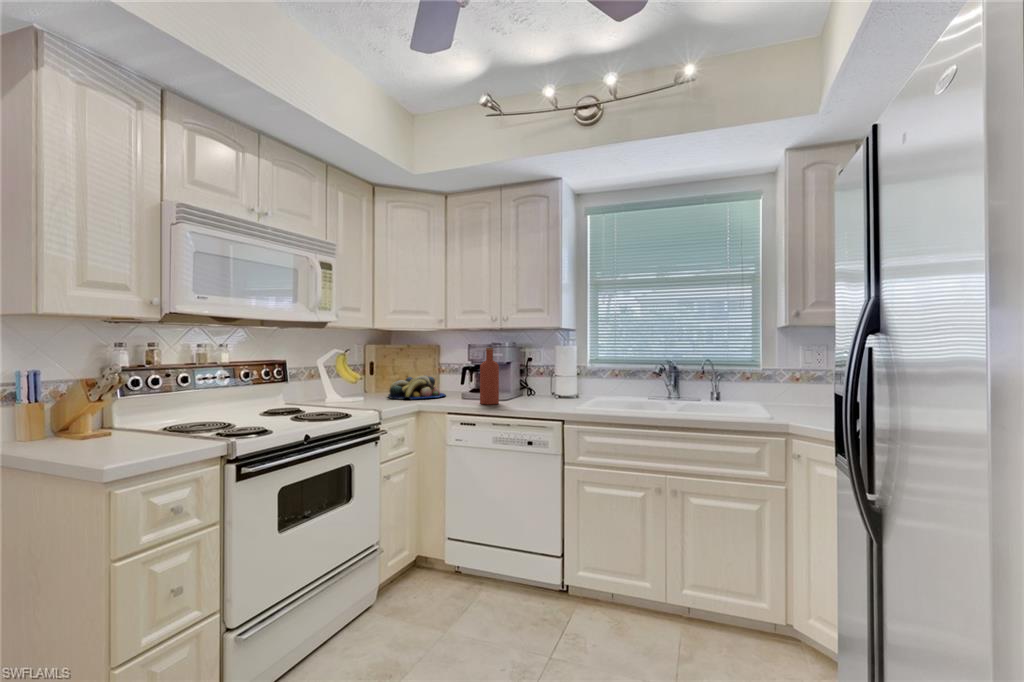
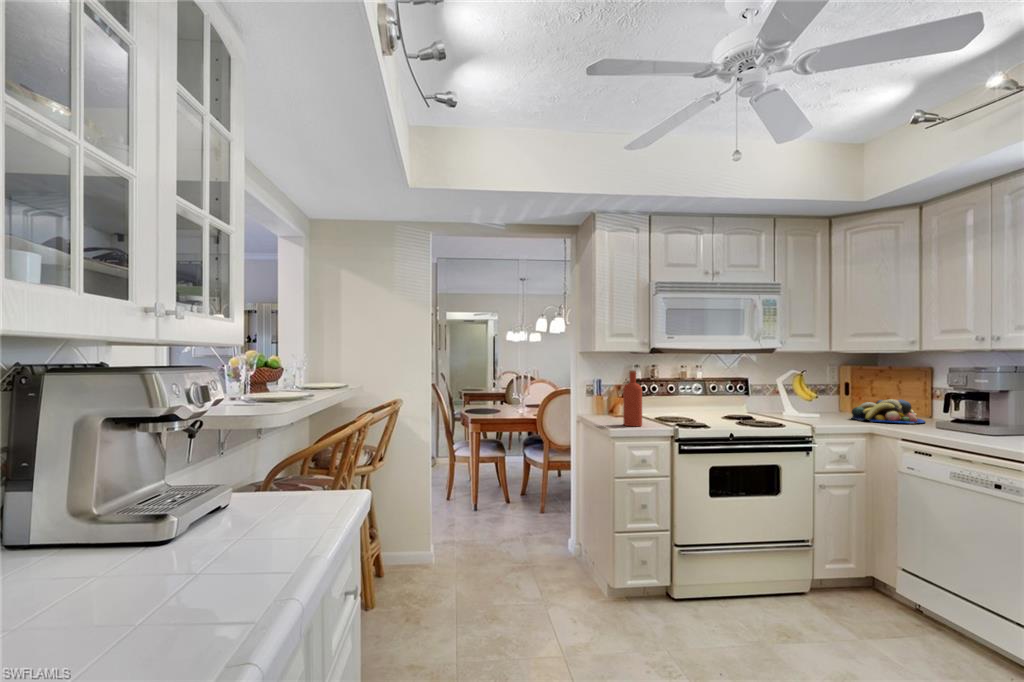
bottle: present [480,348,499,404] -> present [623,370,642,426]

